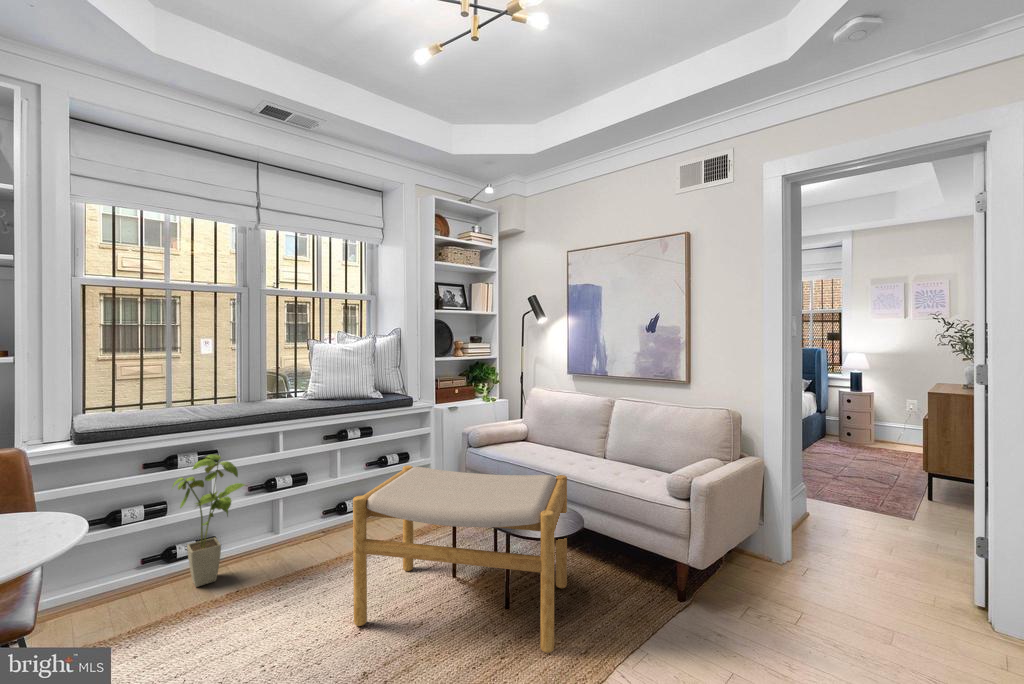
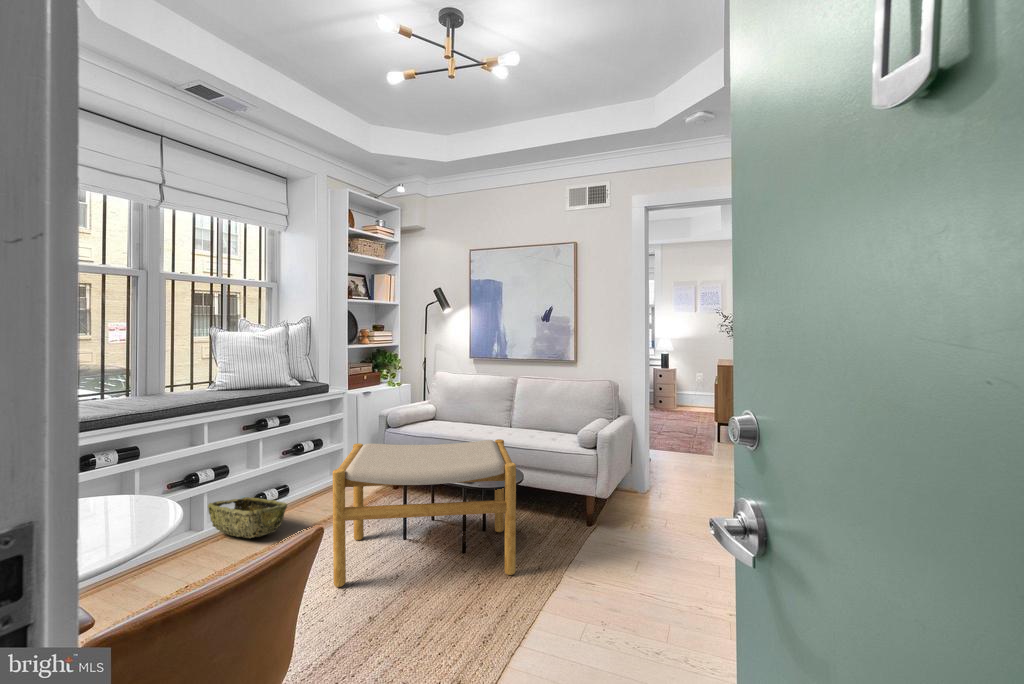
house plant: present [173,455,245,587] -> none [97,448,183,588]
woven basket: none [283,507,351,552] -> present [208,497,287,538]

